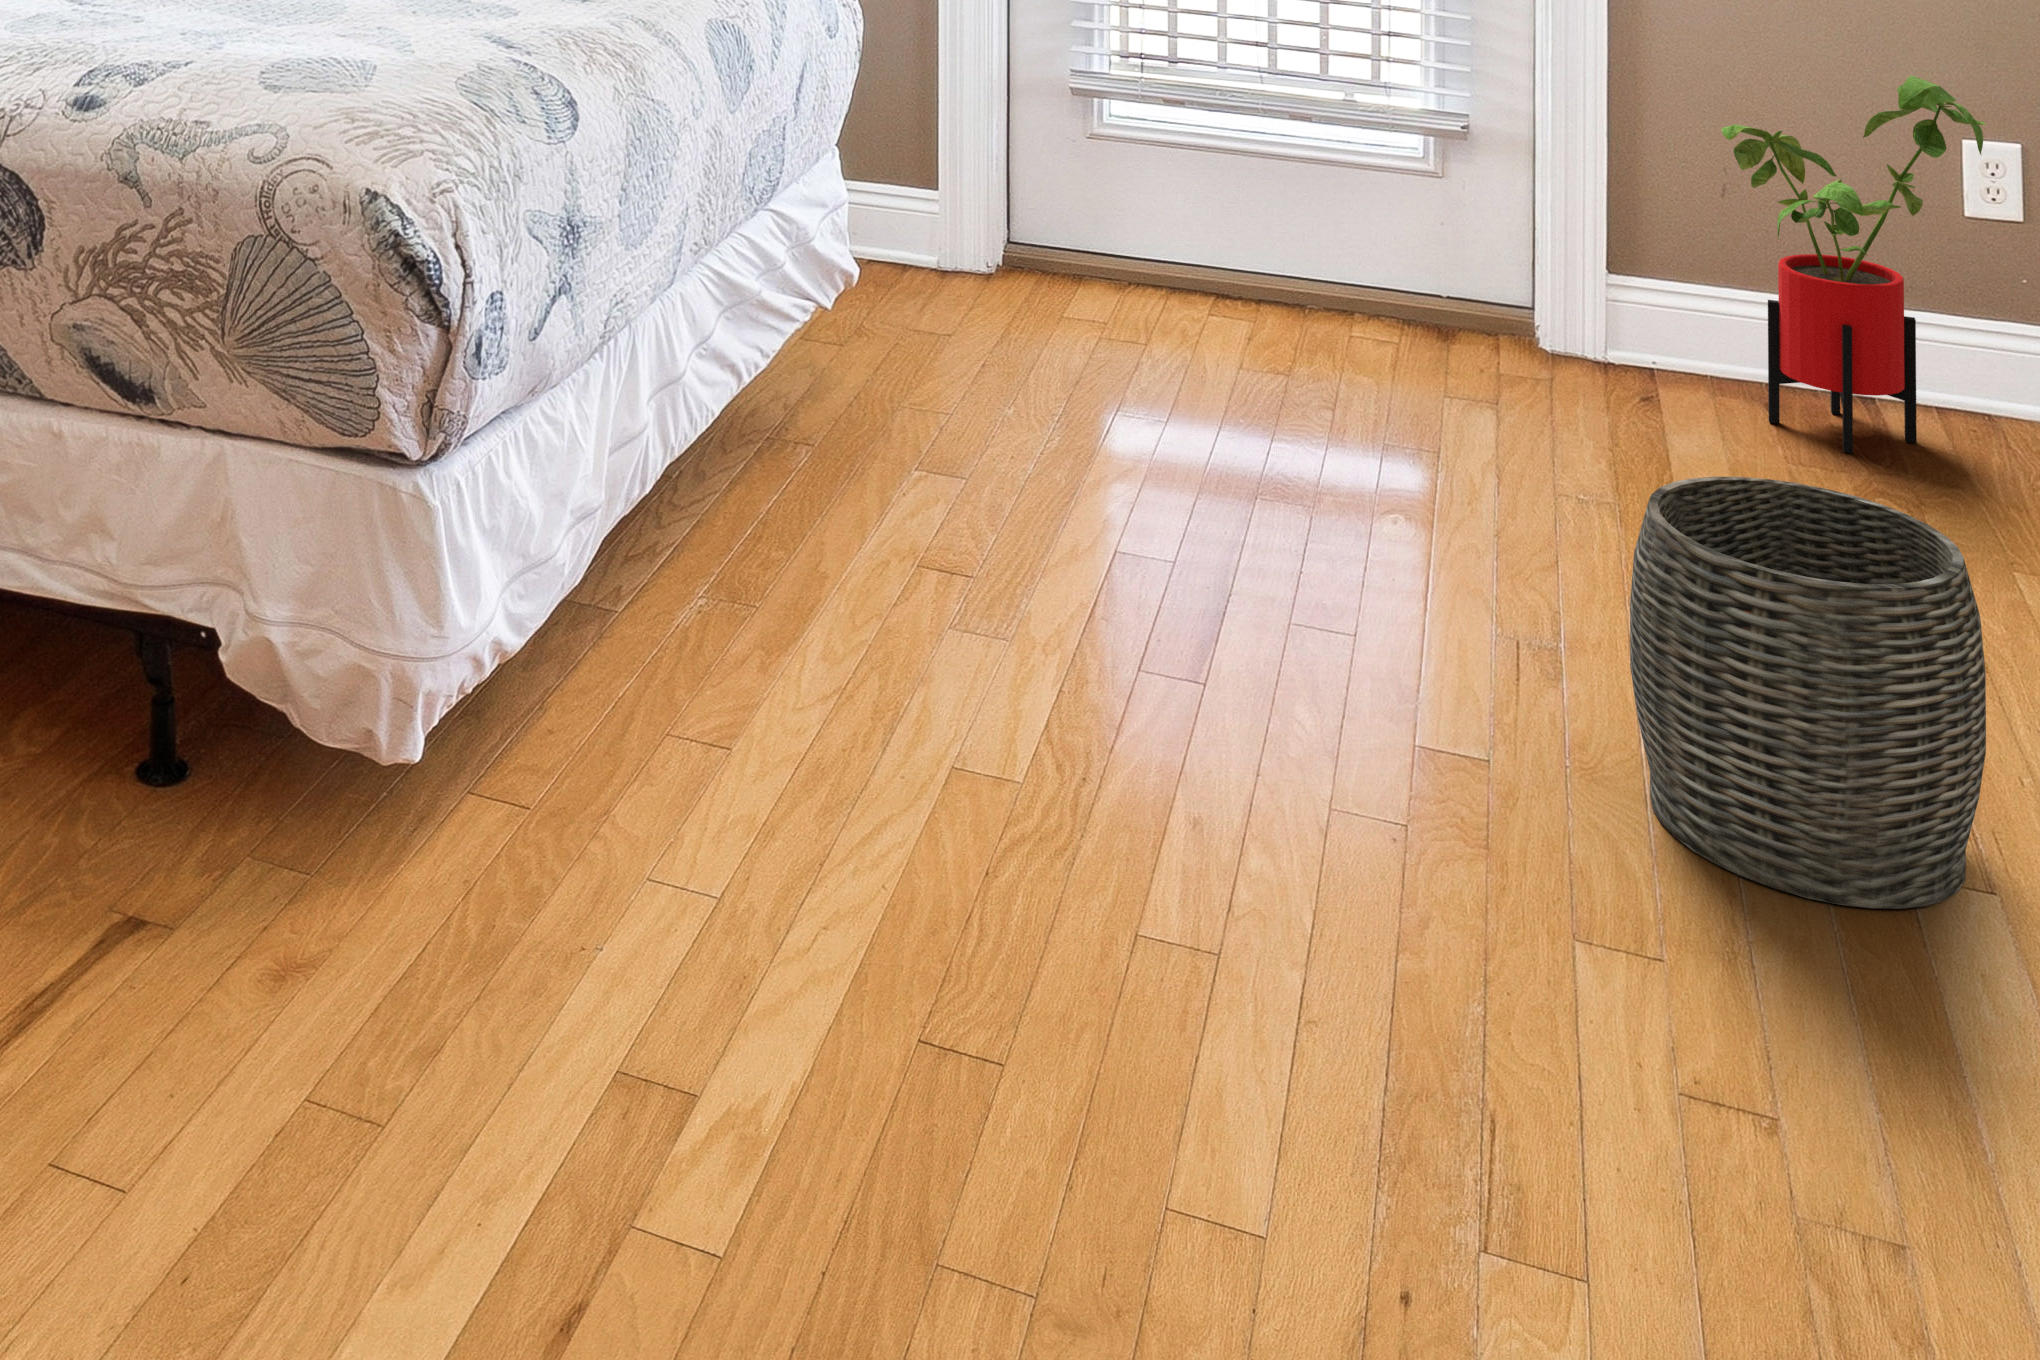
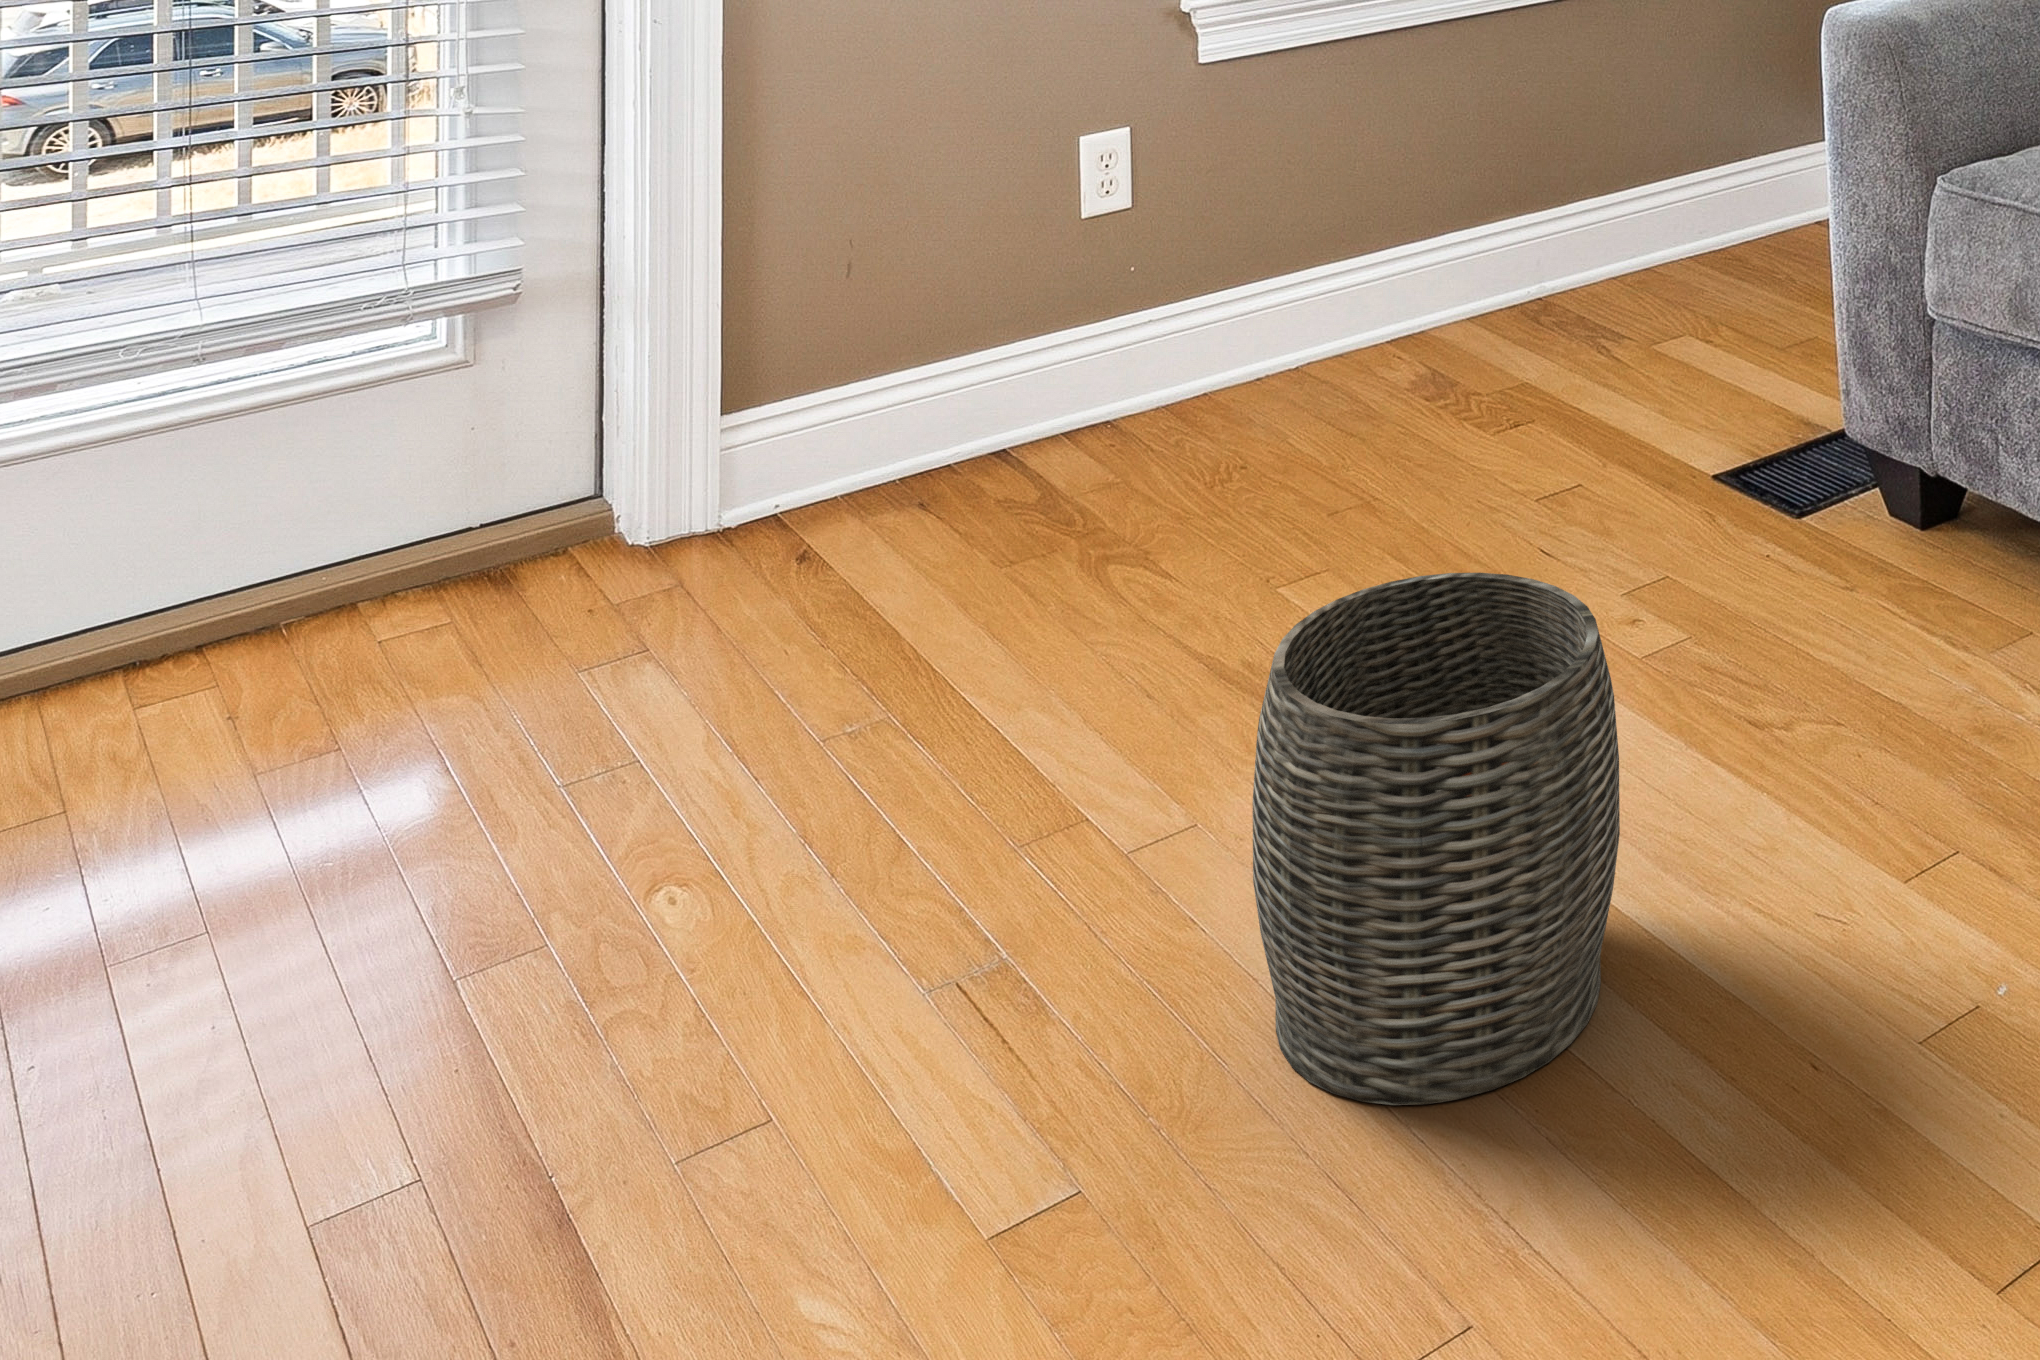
house plant: present [1722,76,1985,453] -> none [879,81,1149,523]

